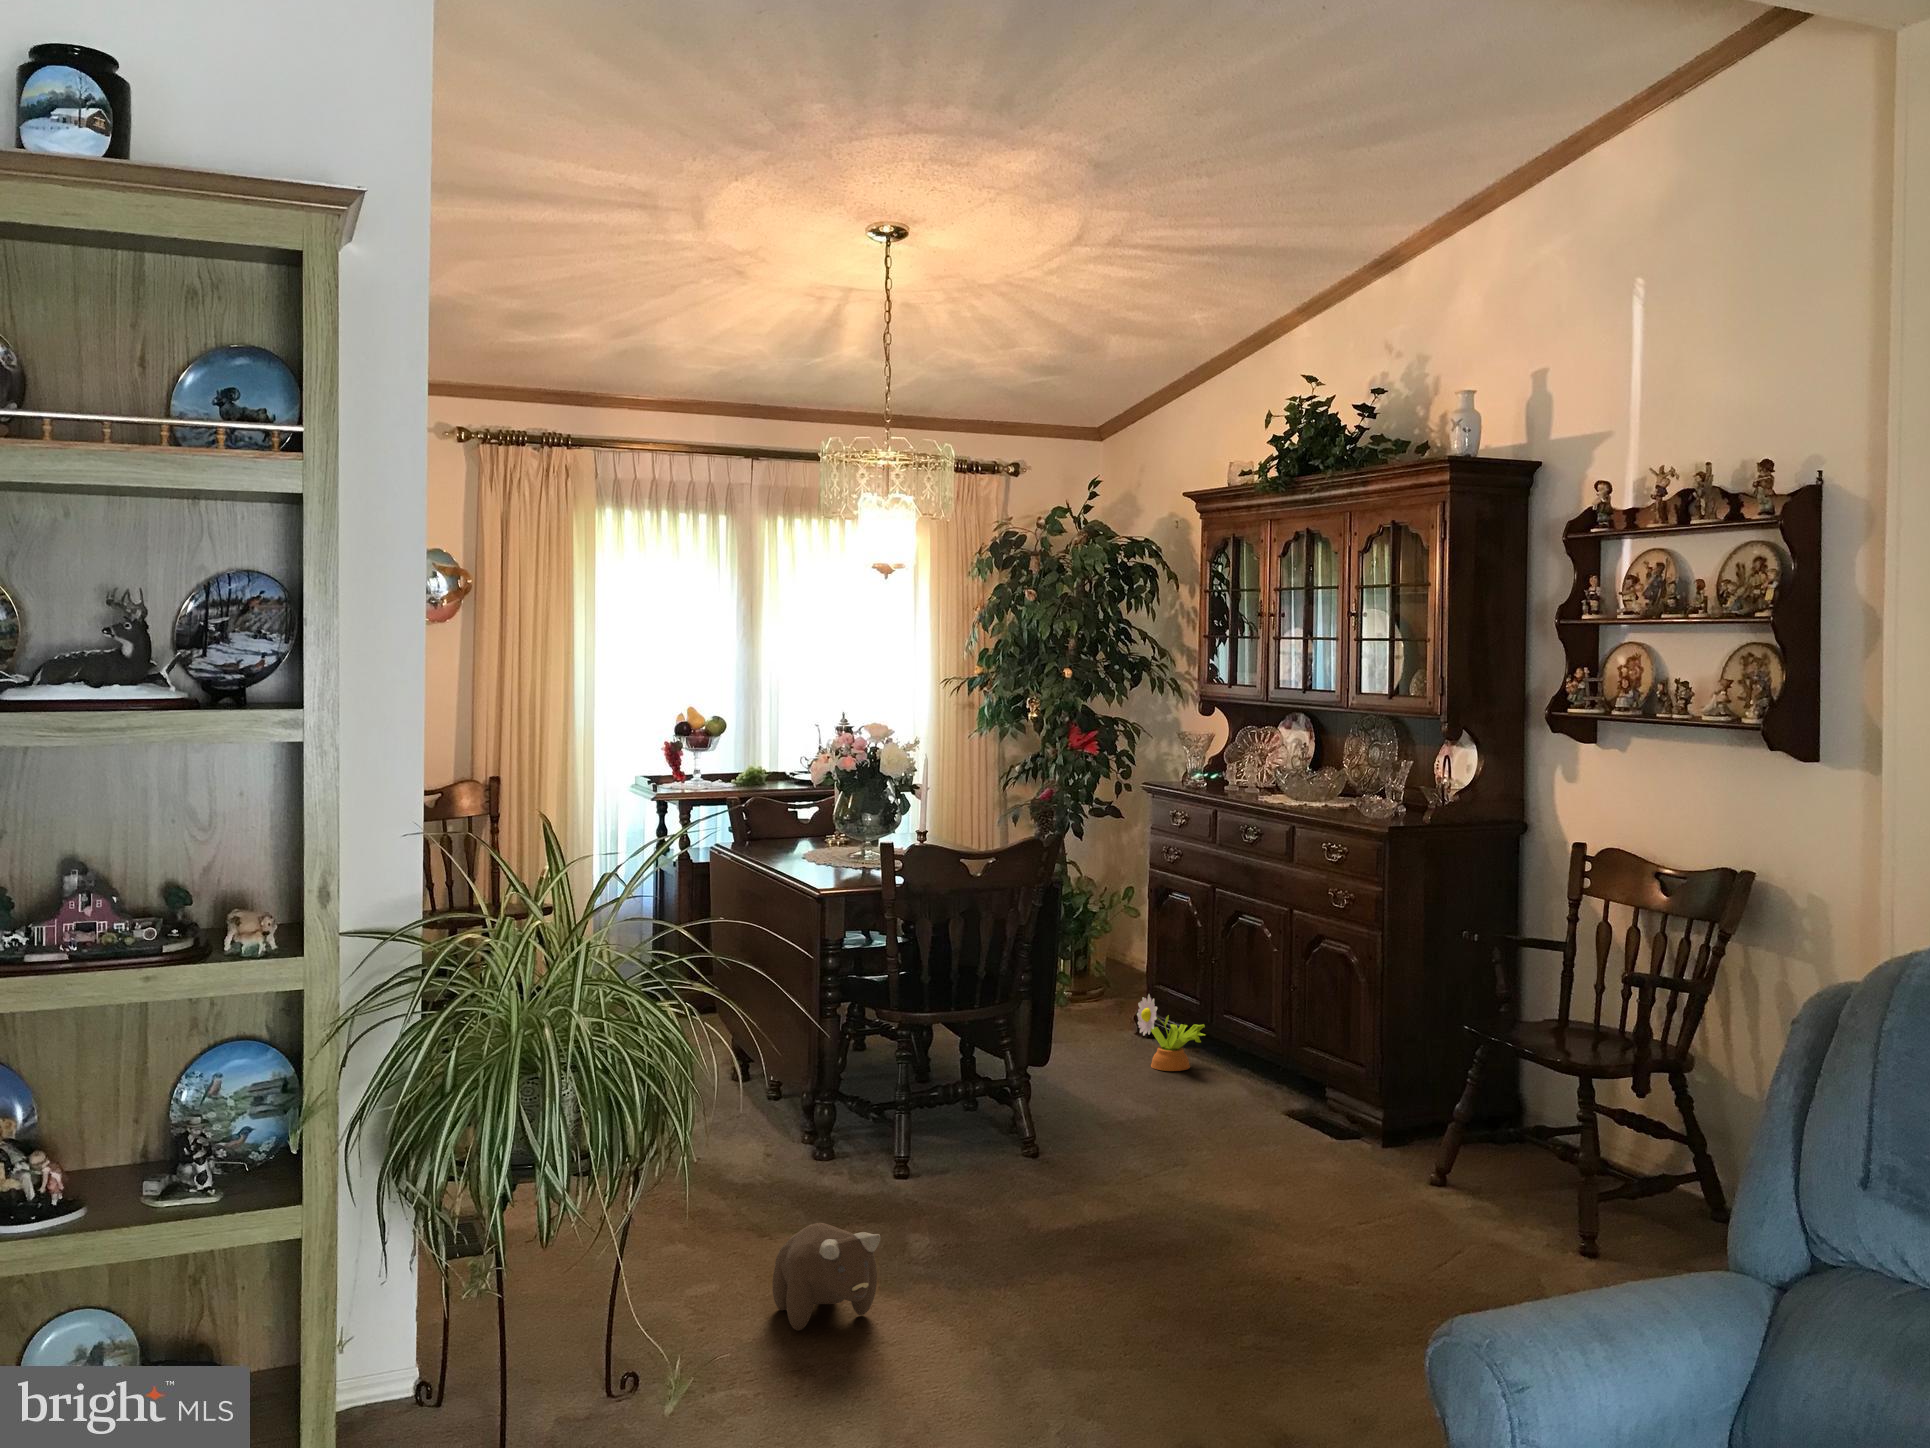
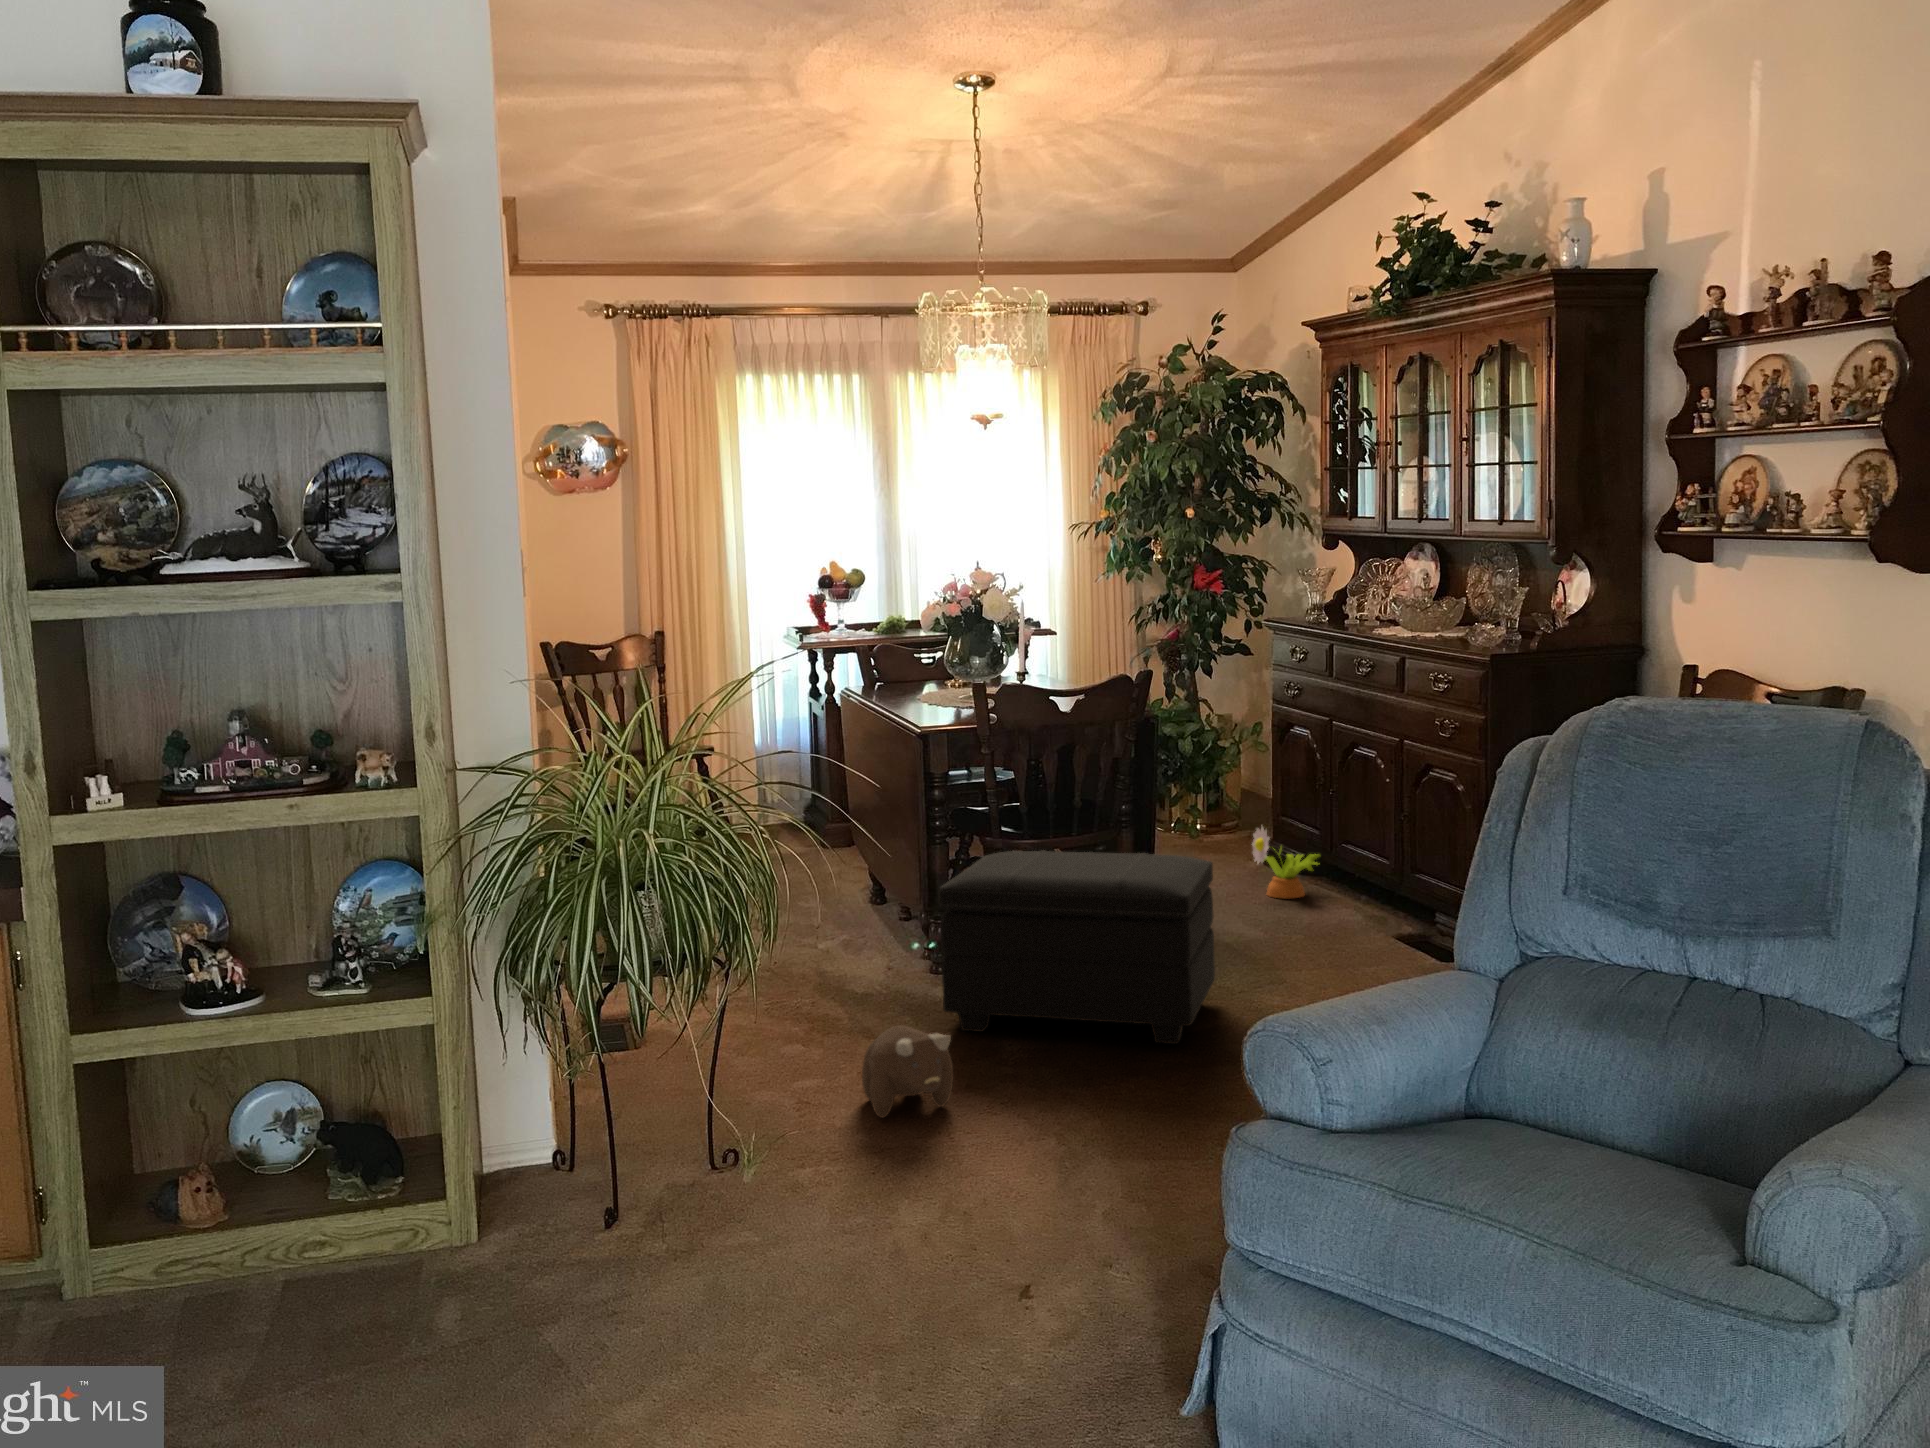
footstool: none [848,1025,1128,1235] -> present [939,850,1215,1044]

